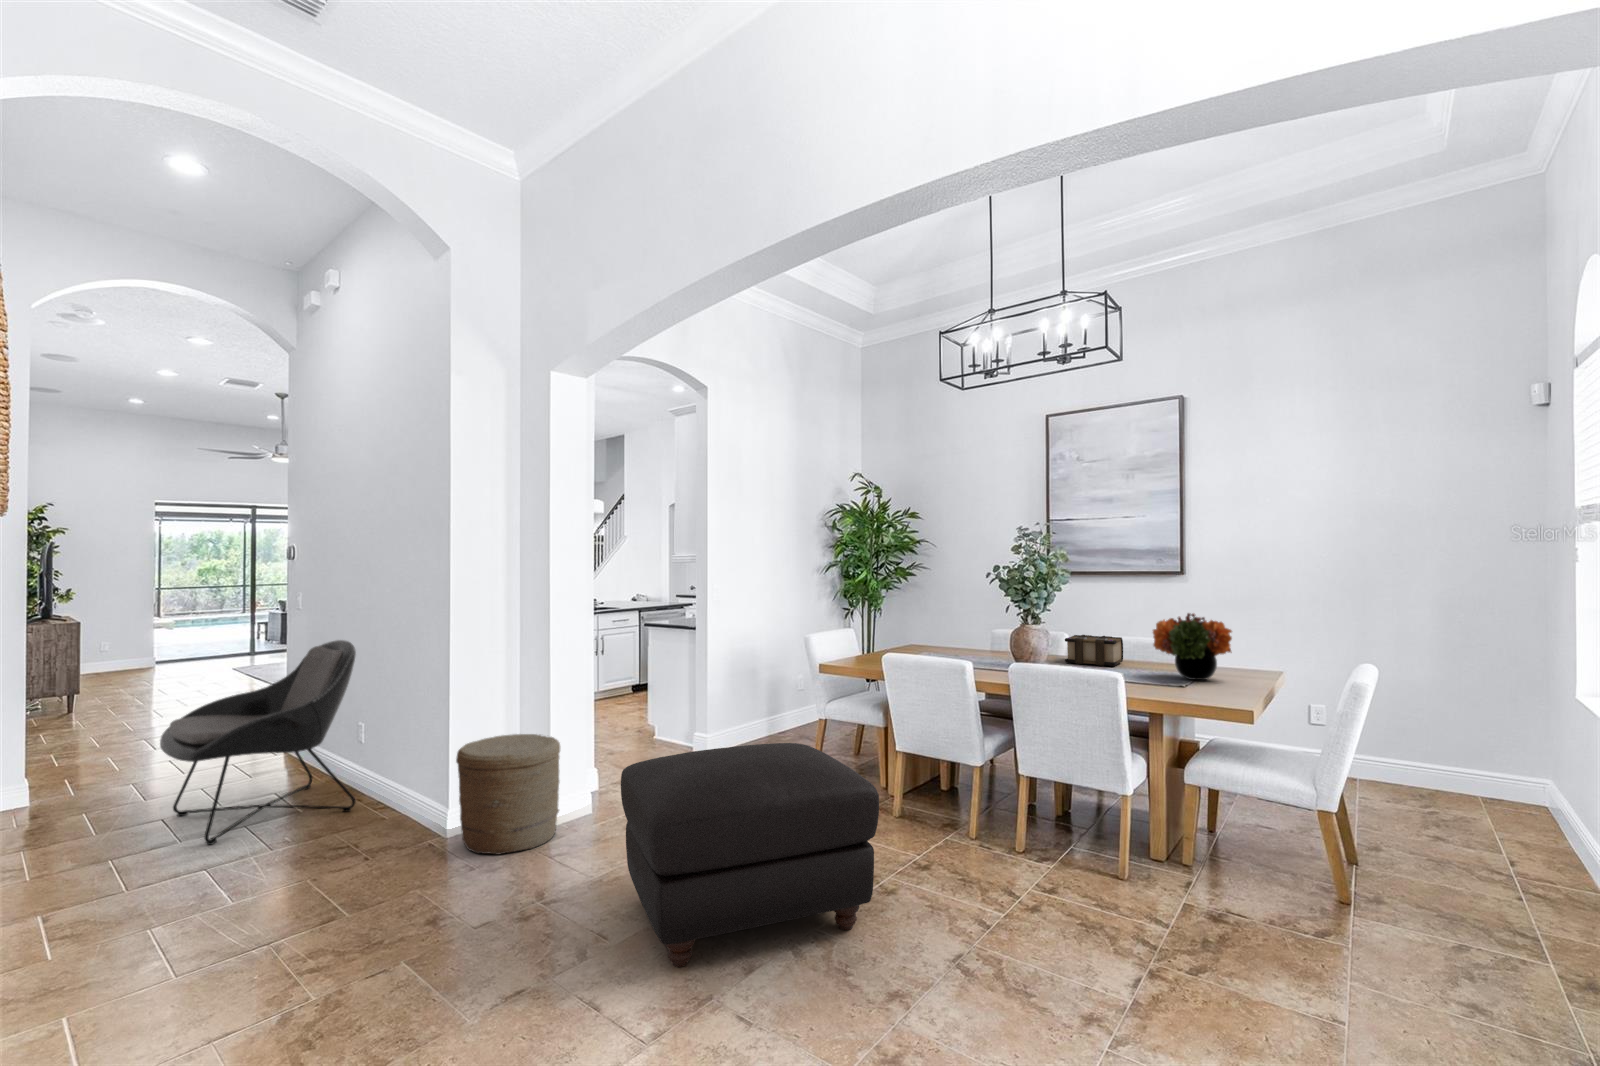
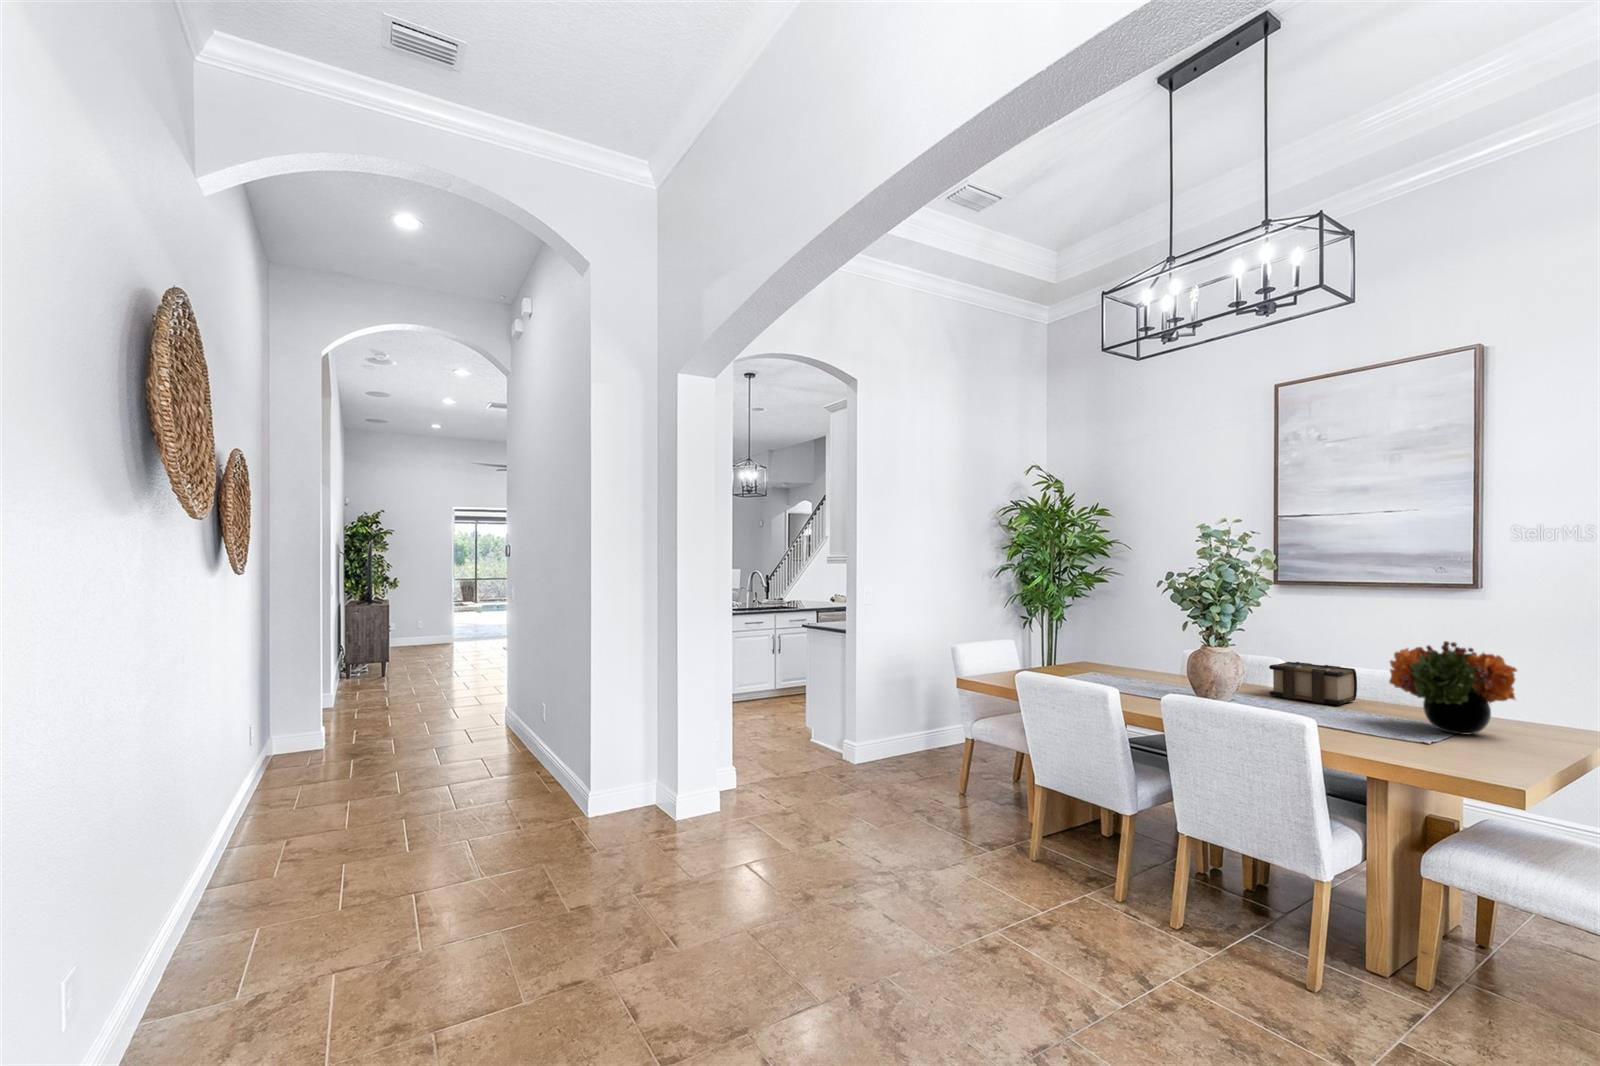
lounge chair: present [160,640,356,845] -> none [370,624,523,798]
woven basket: present [456,734,560,854] -> none [579,725,677,841]
ottoman: present [621,743,879,967] -> none [686,762,957,995]

